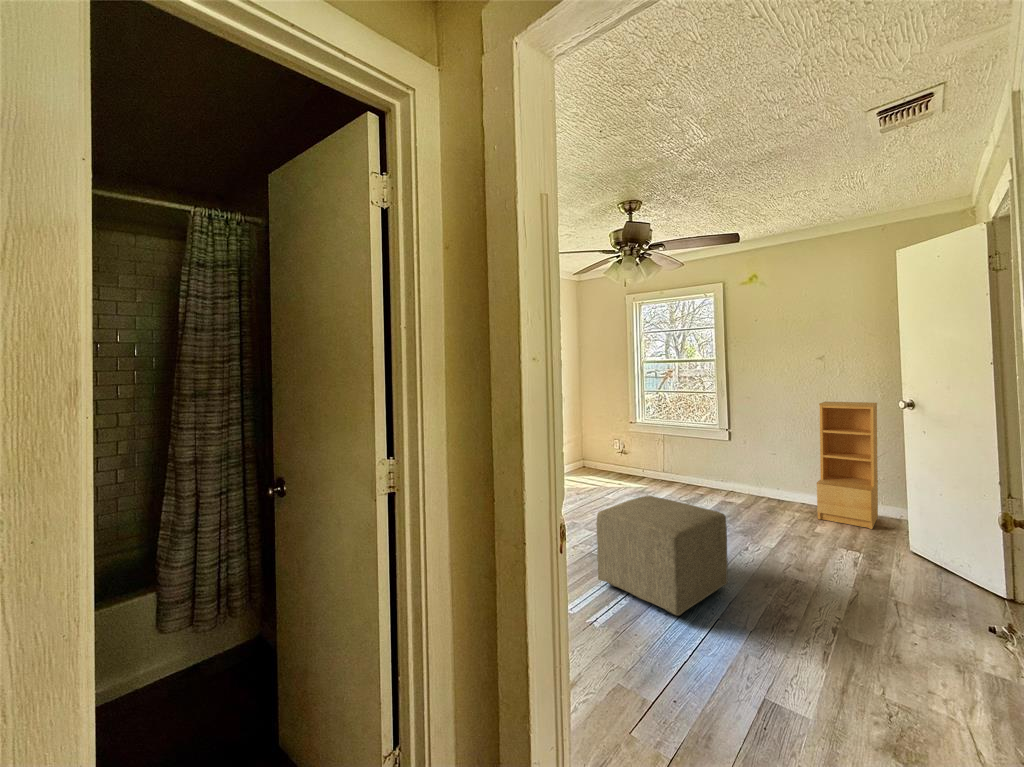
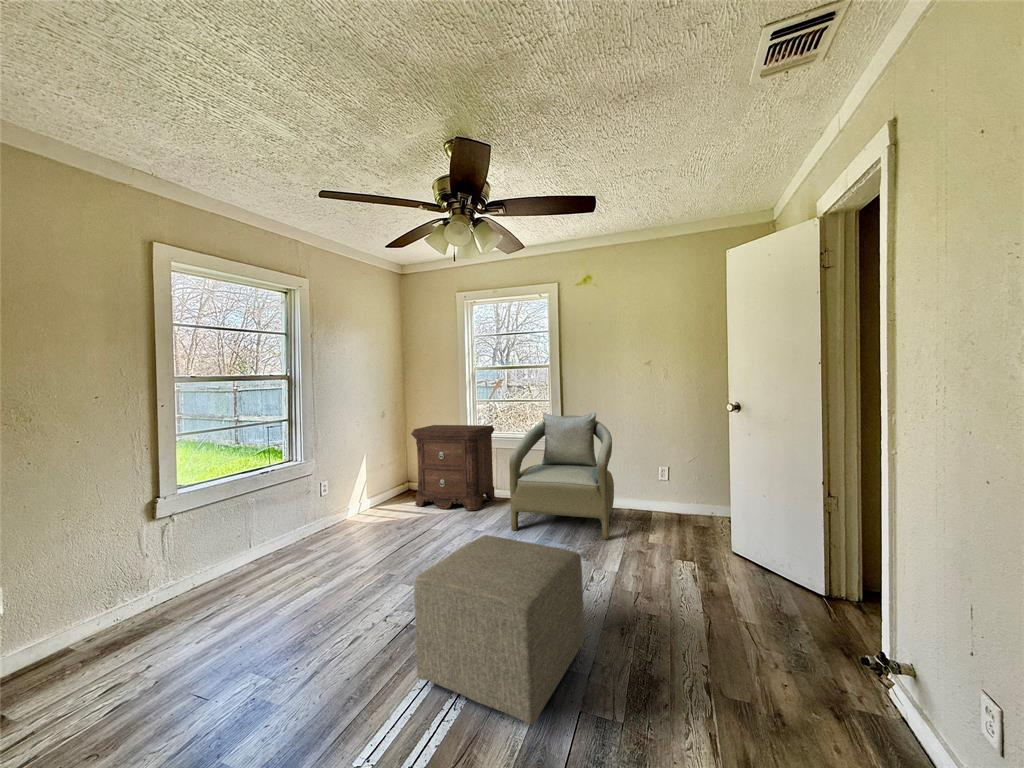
bookshelf: present [817,402,878,529] -> none [646,405,695,532]
armchair: none [675,405,781,523] -> present [509,412,614,539]
nightstand: none [589,413,663,488] -> present [411,425,495,511]

